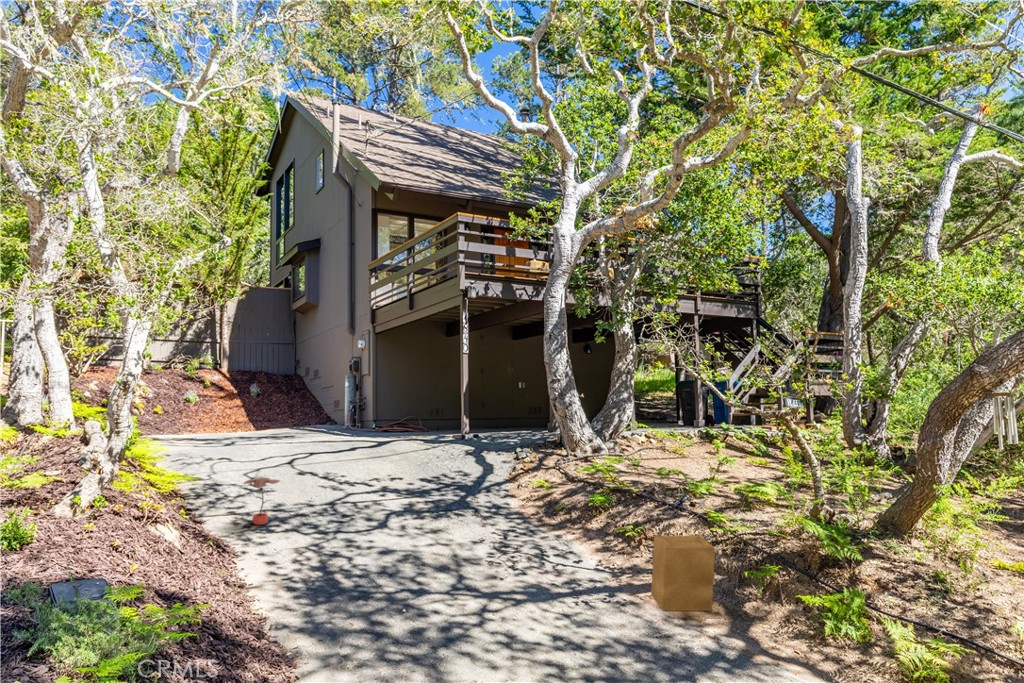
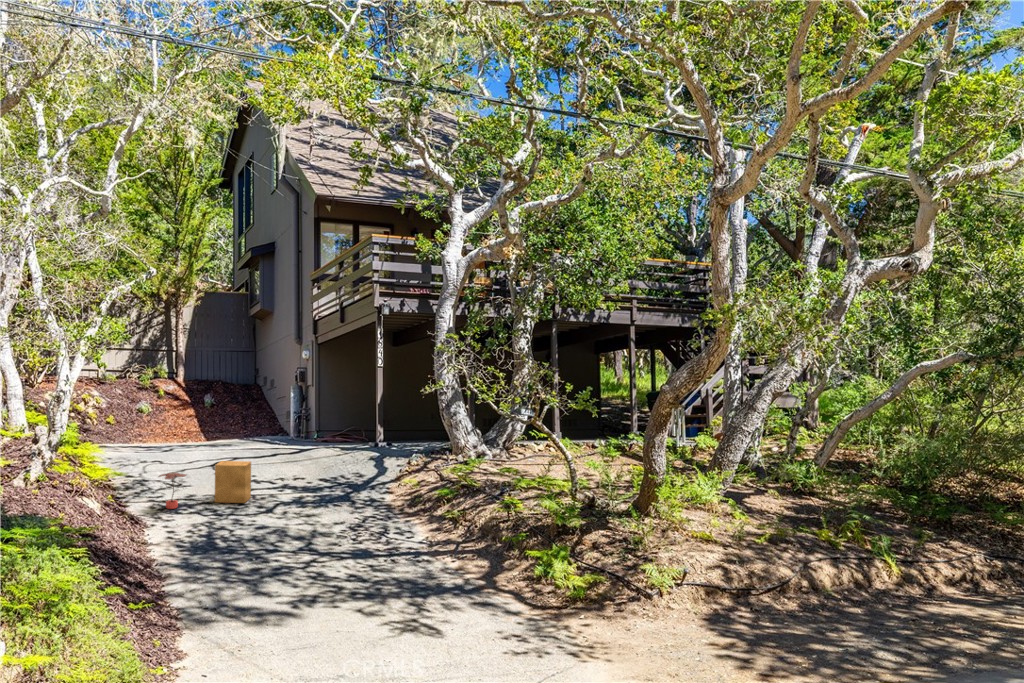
cardboard box: present [651,536,715,611] -> present [215,461,251,503]

